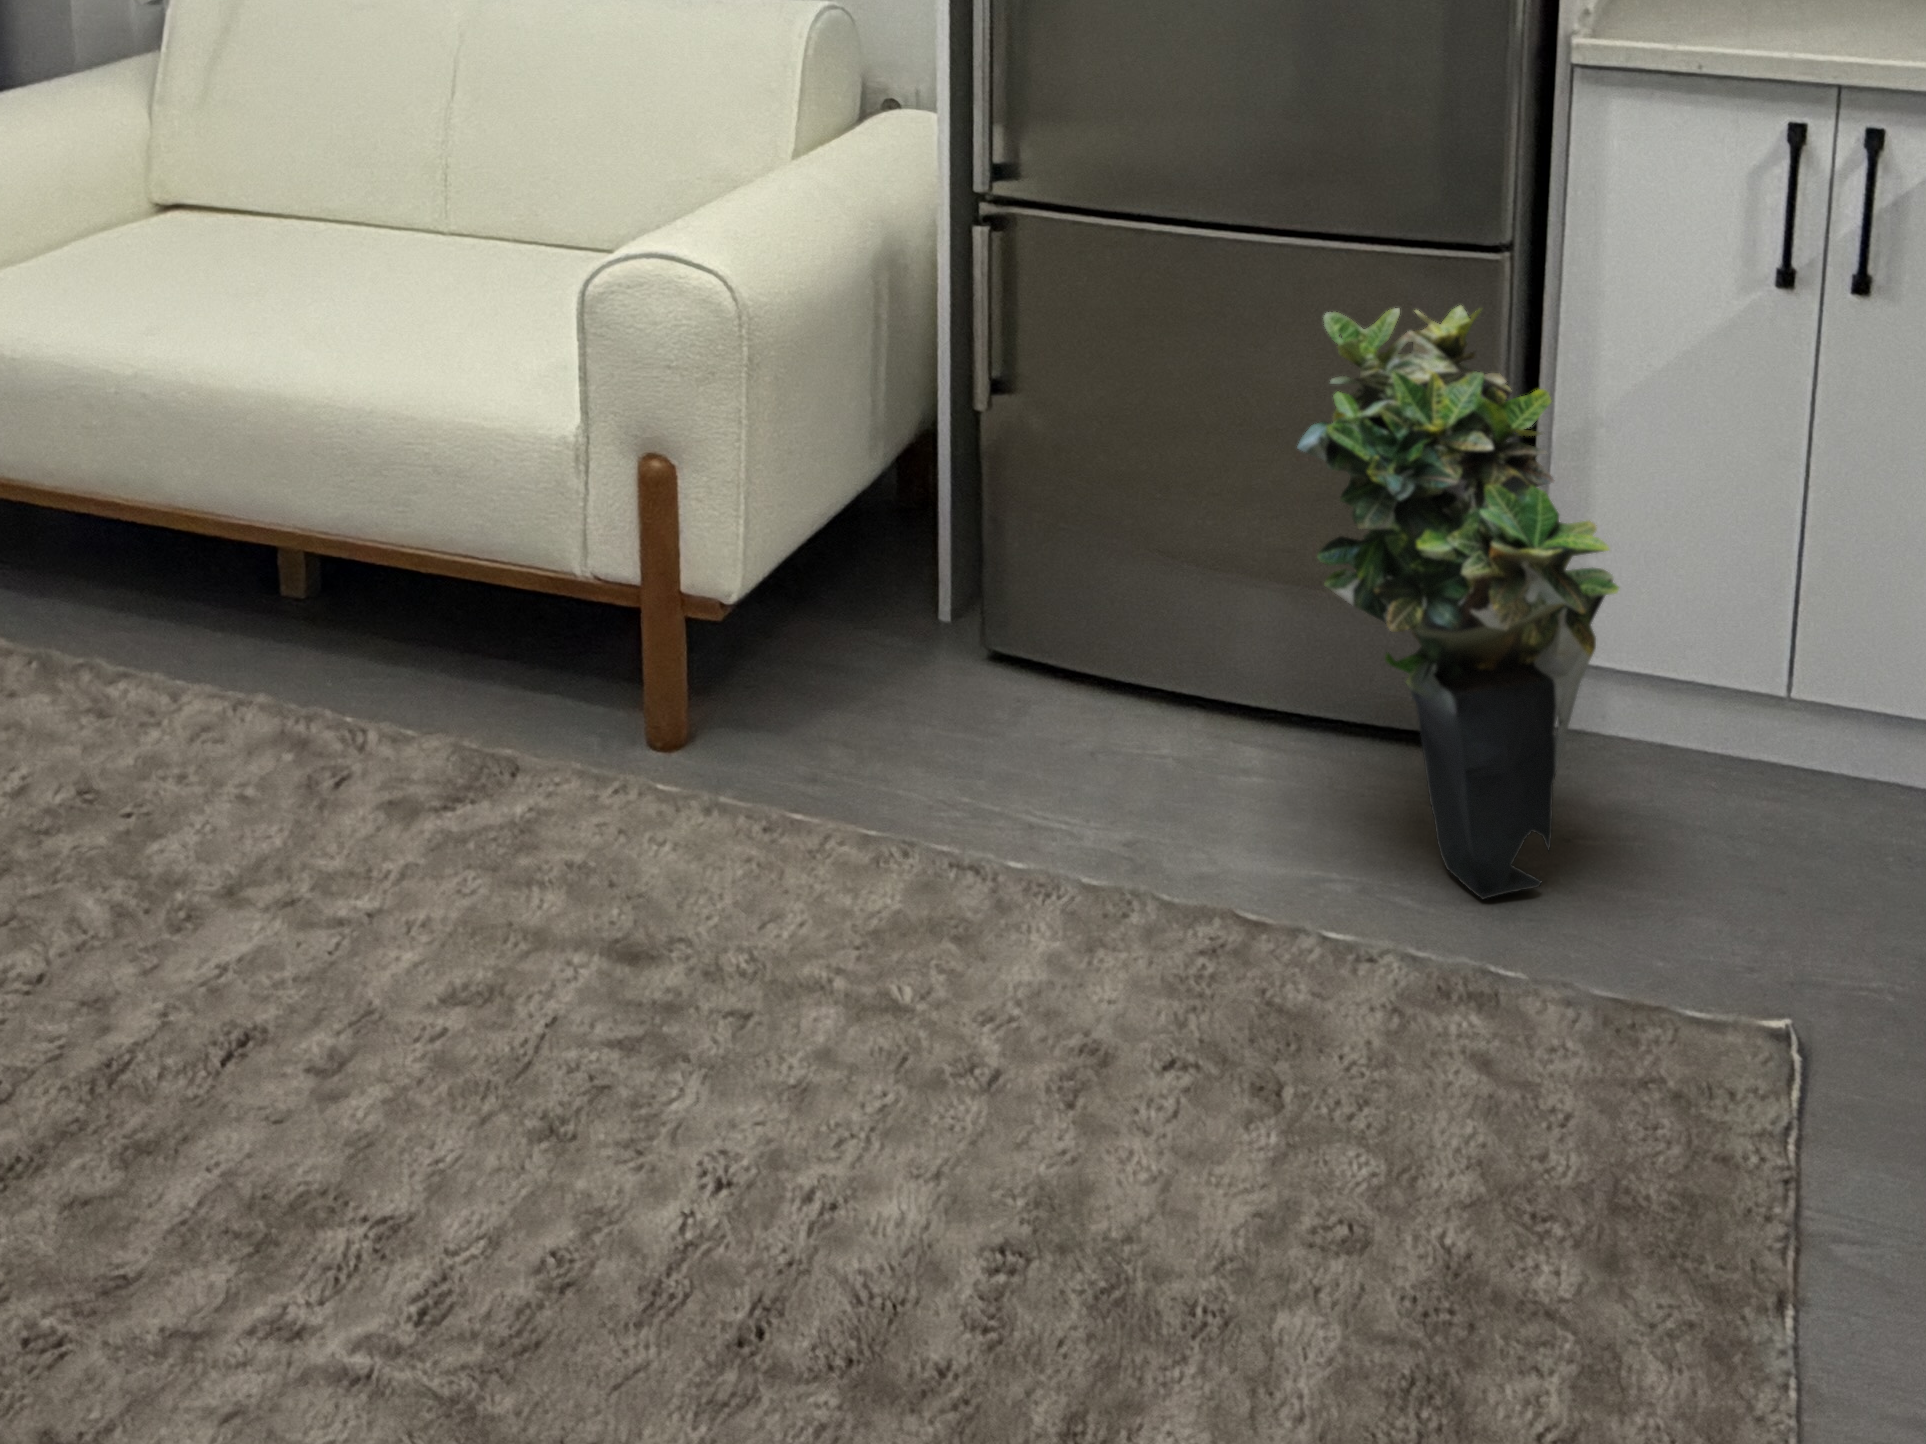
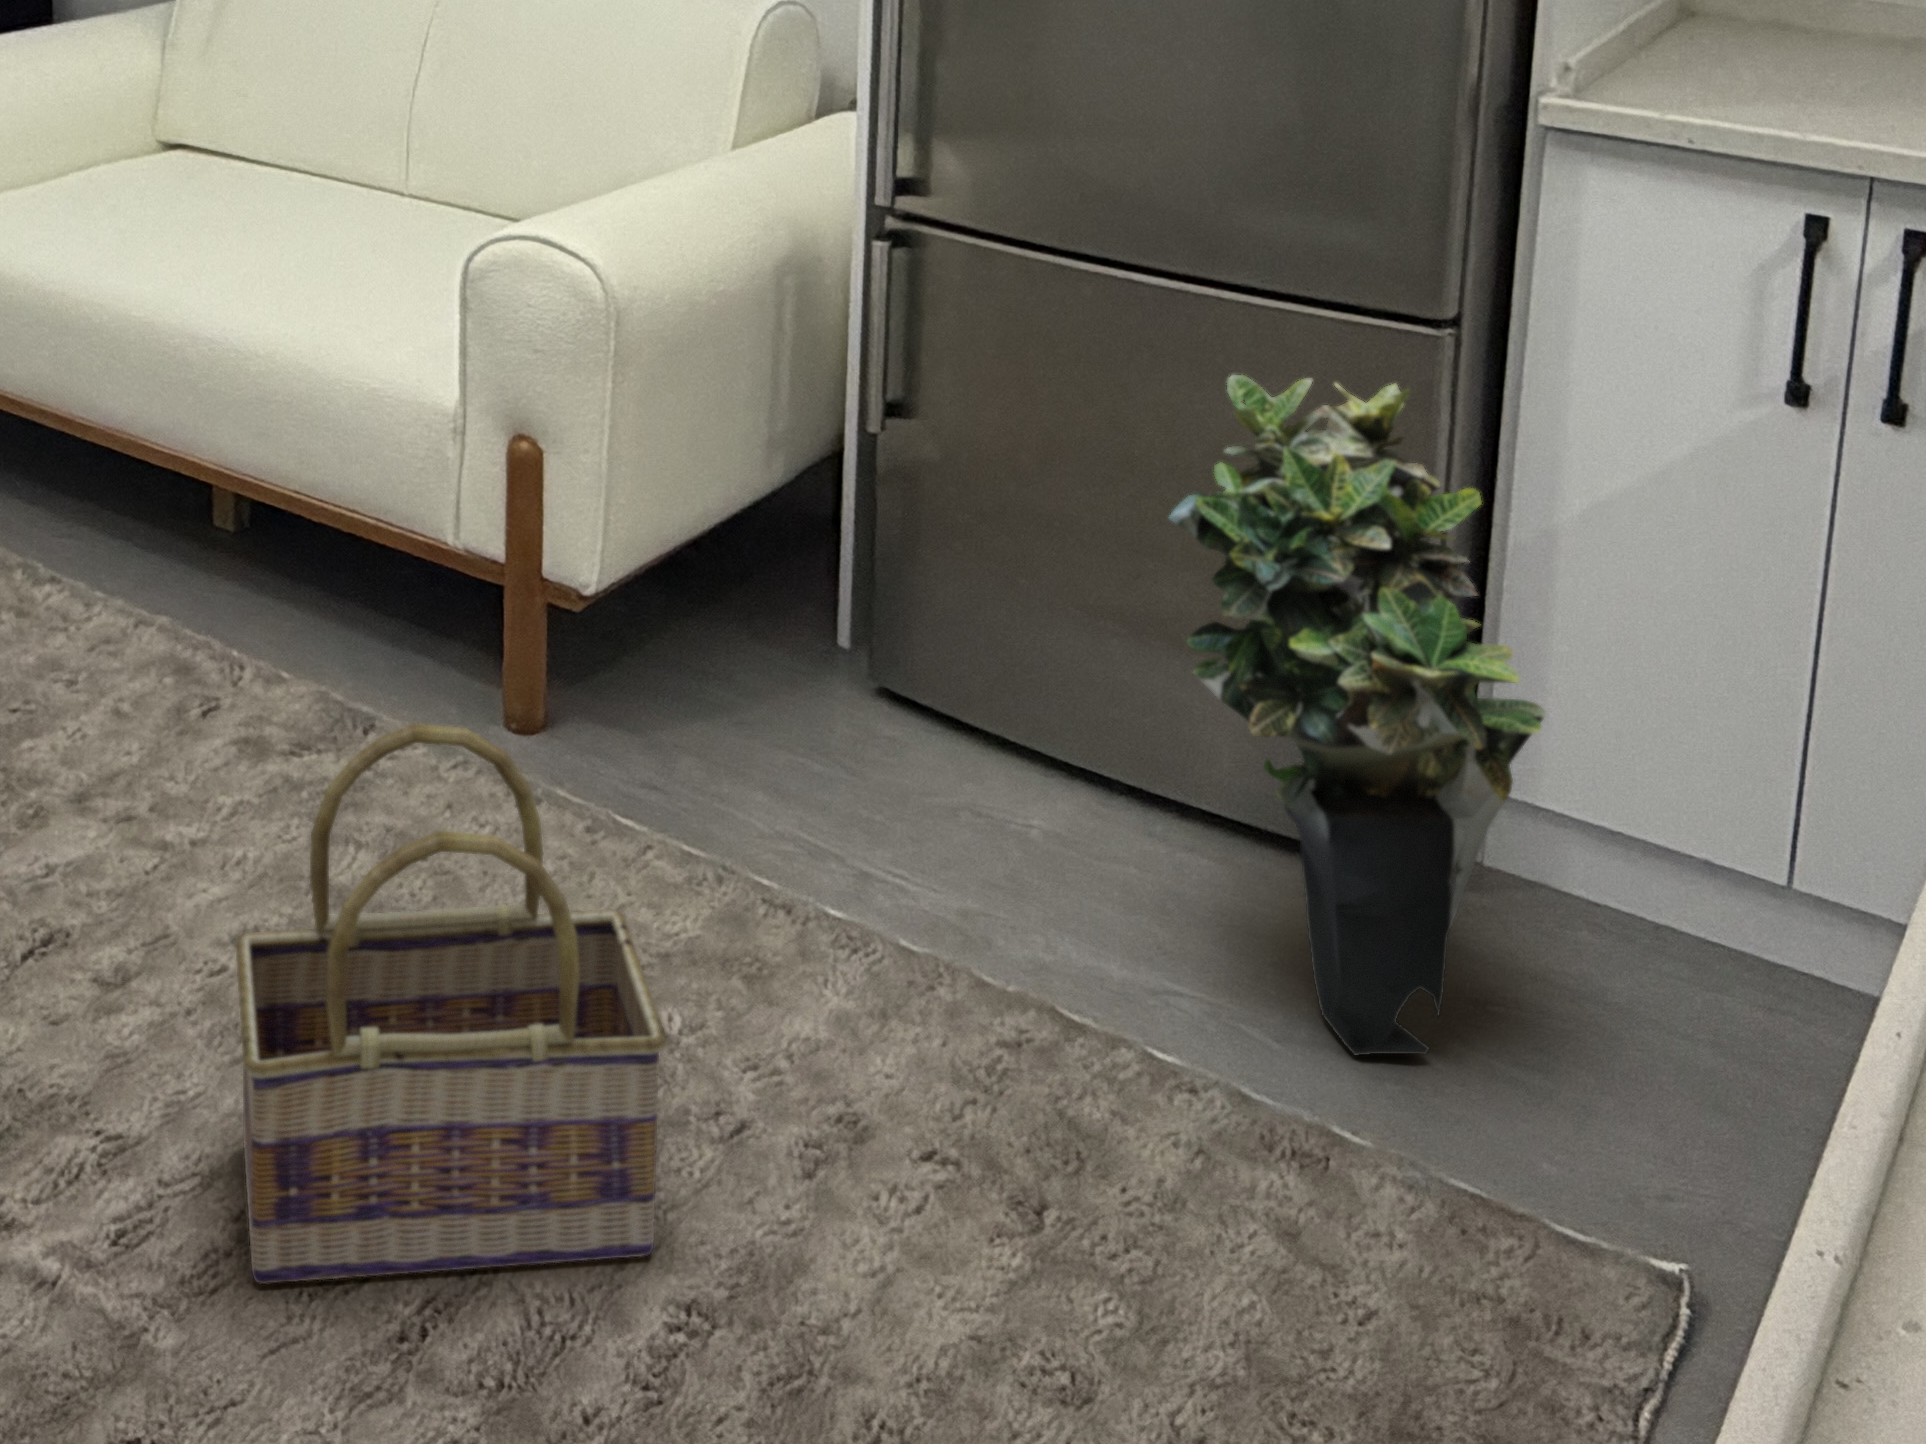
basket: none [503,736,958,1322] -> present [235,724,667,1284]

